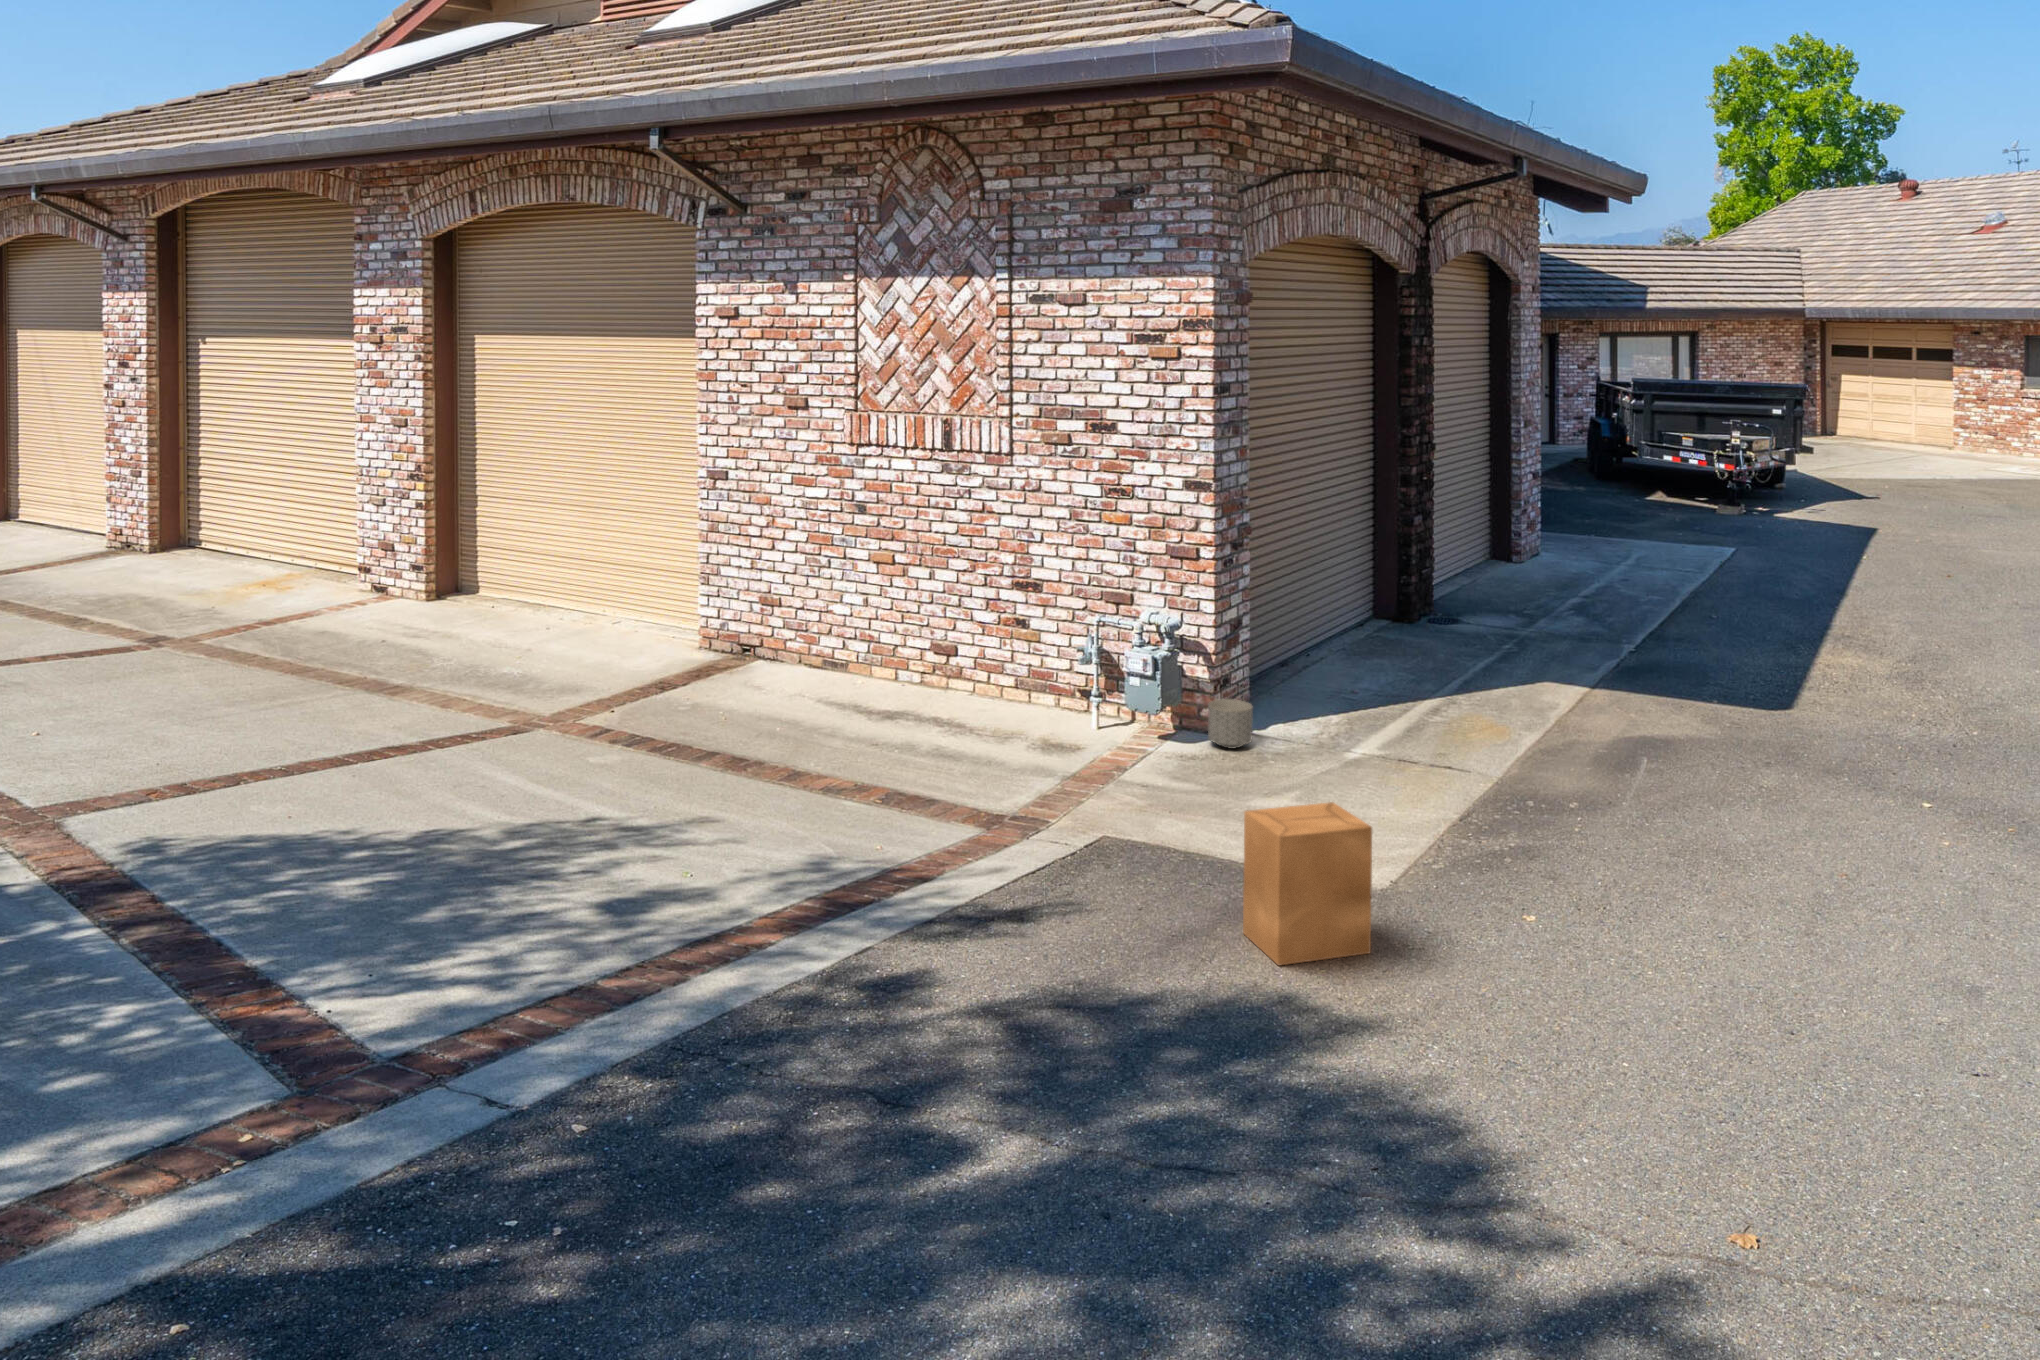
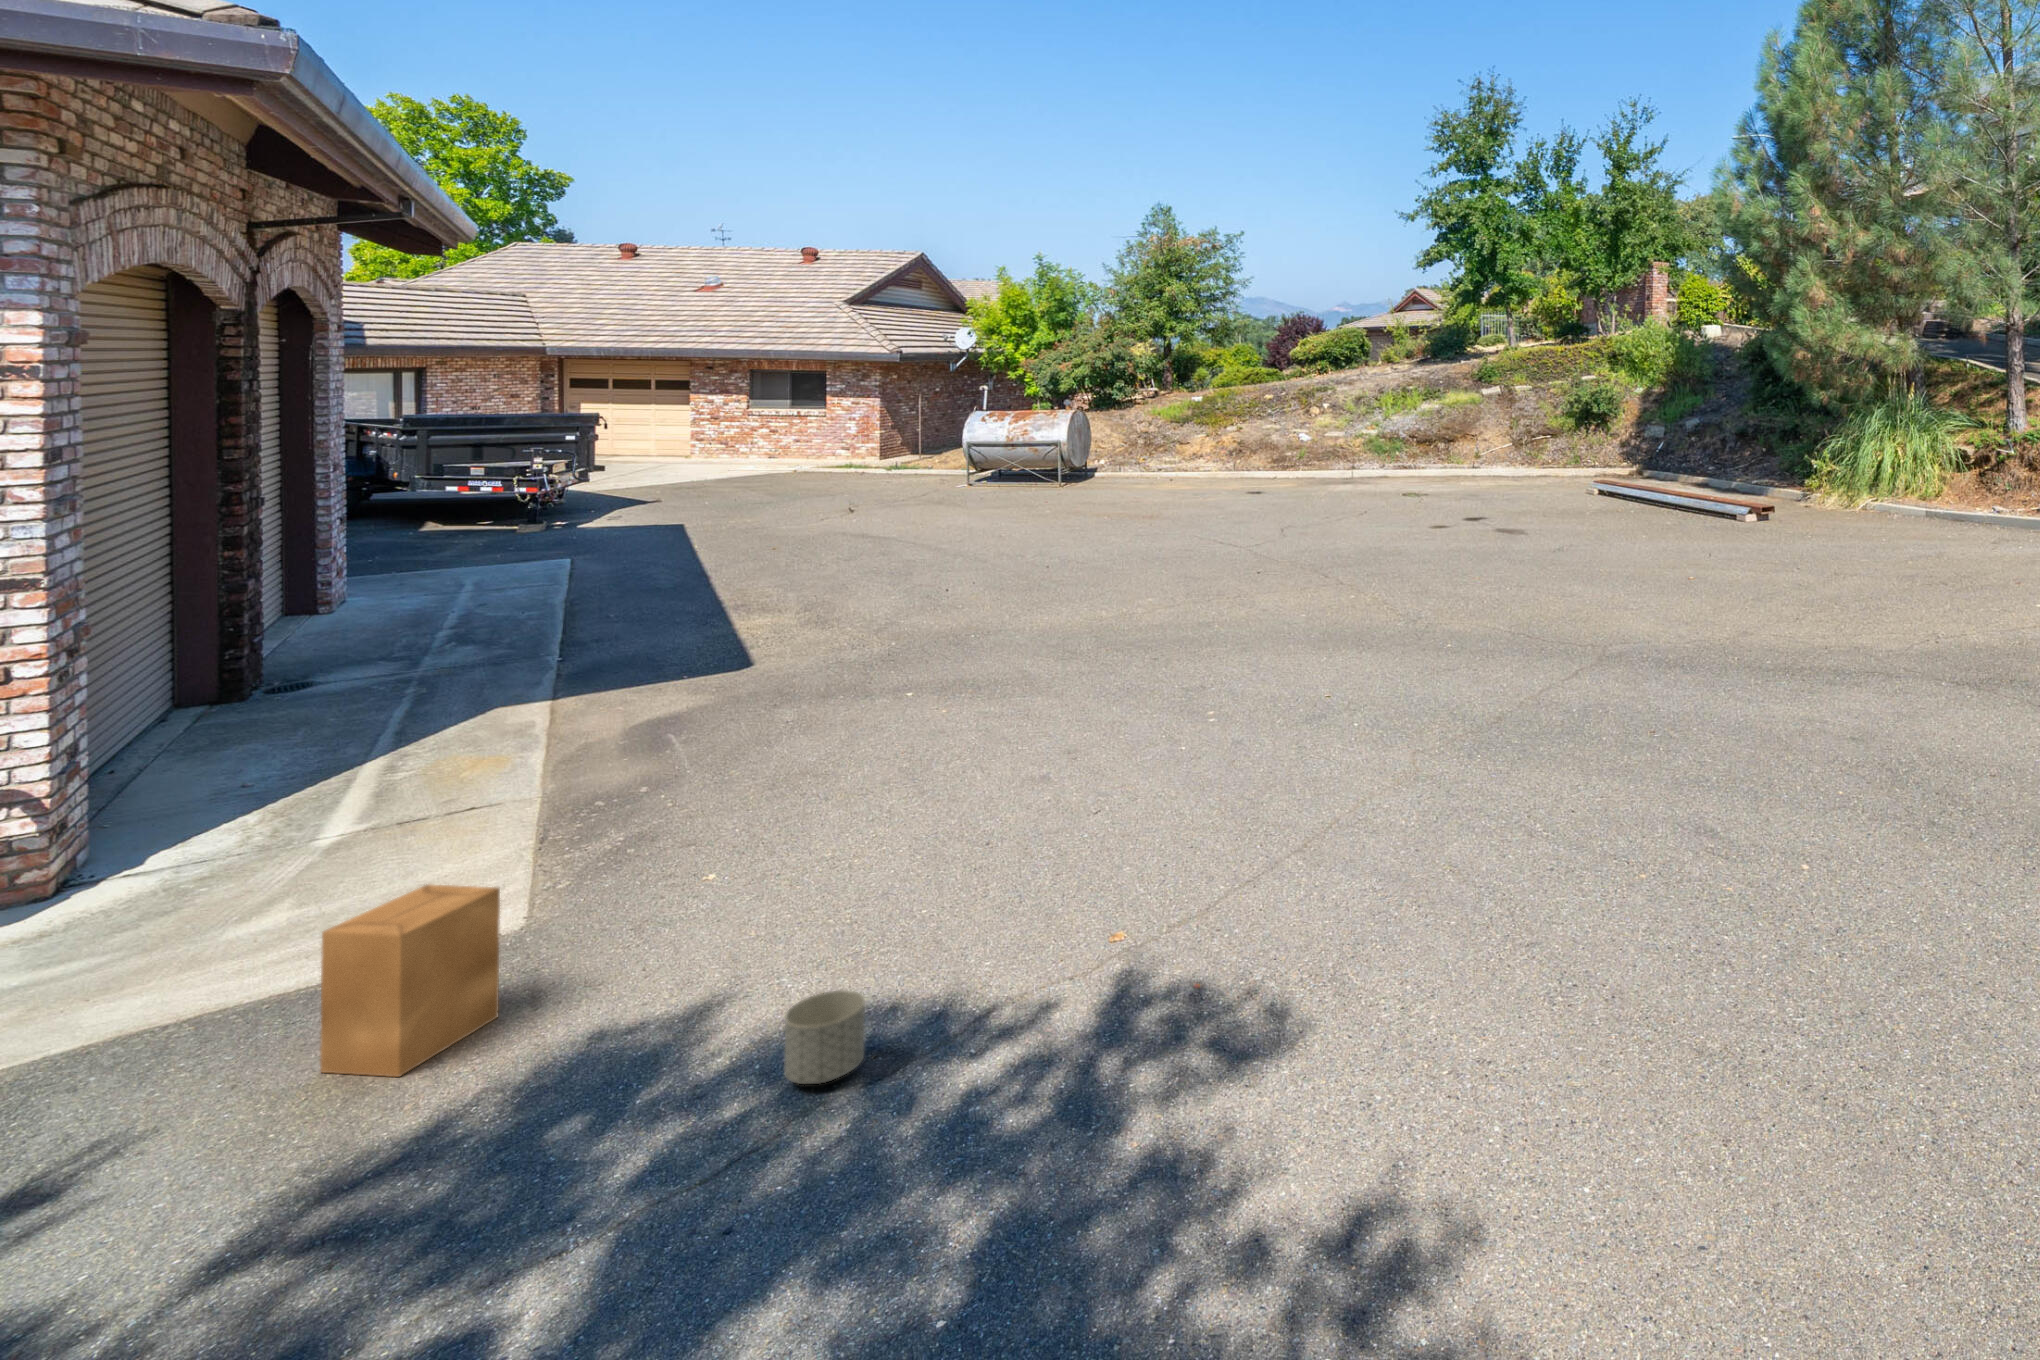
planter: present [1208,699,1253,749] -> present [785,990,865,1084]

